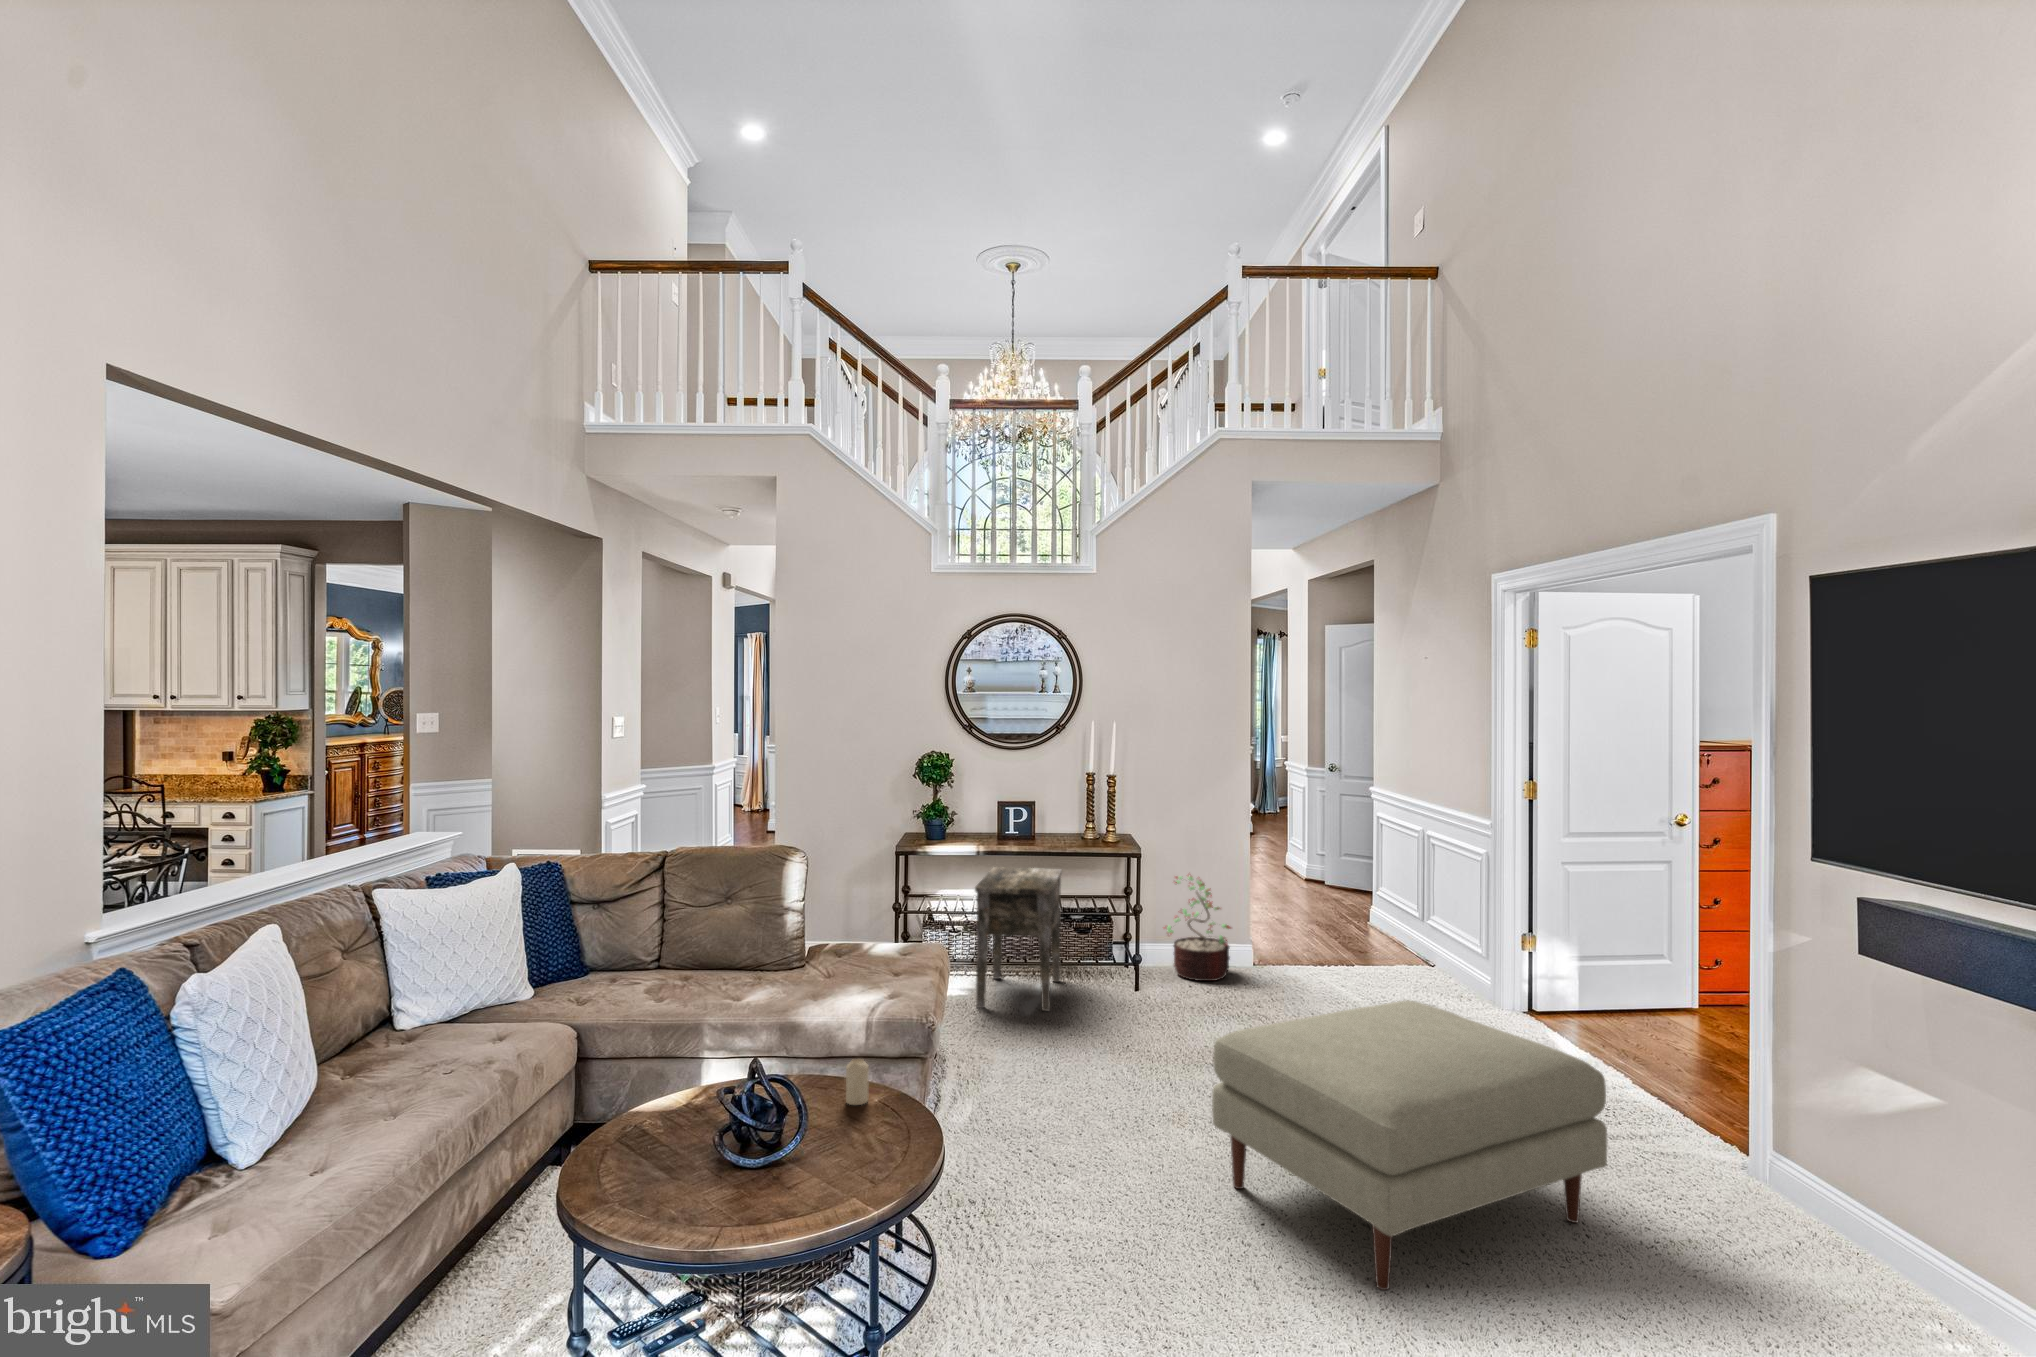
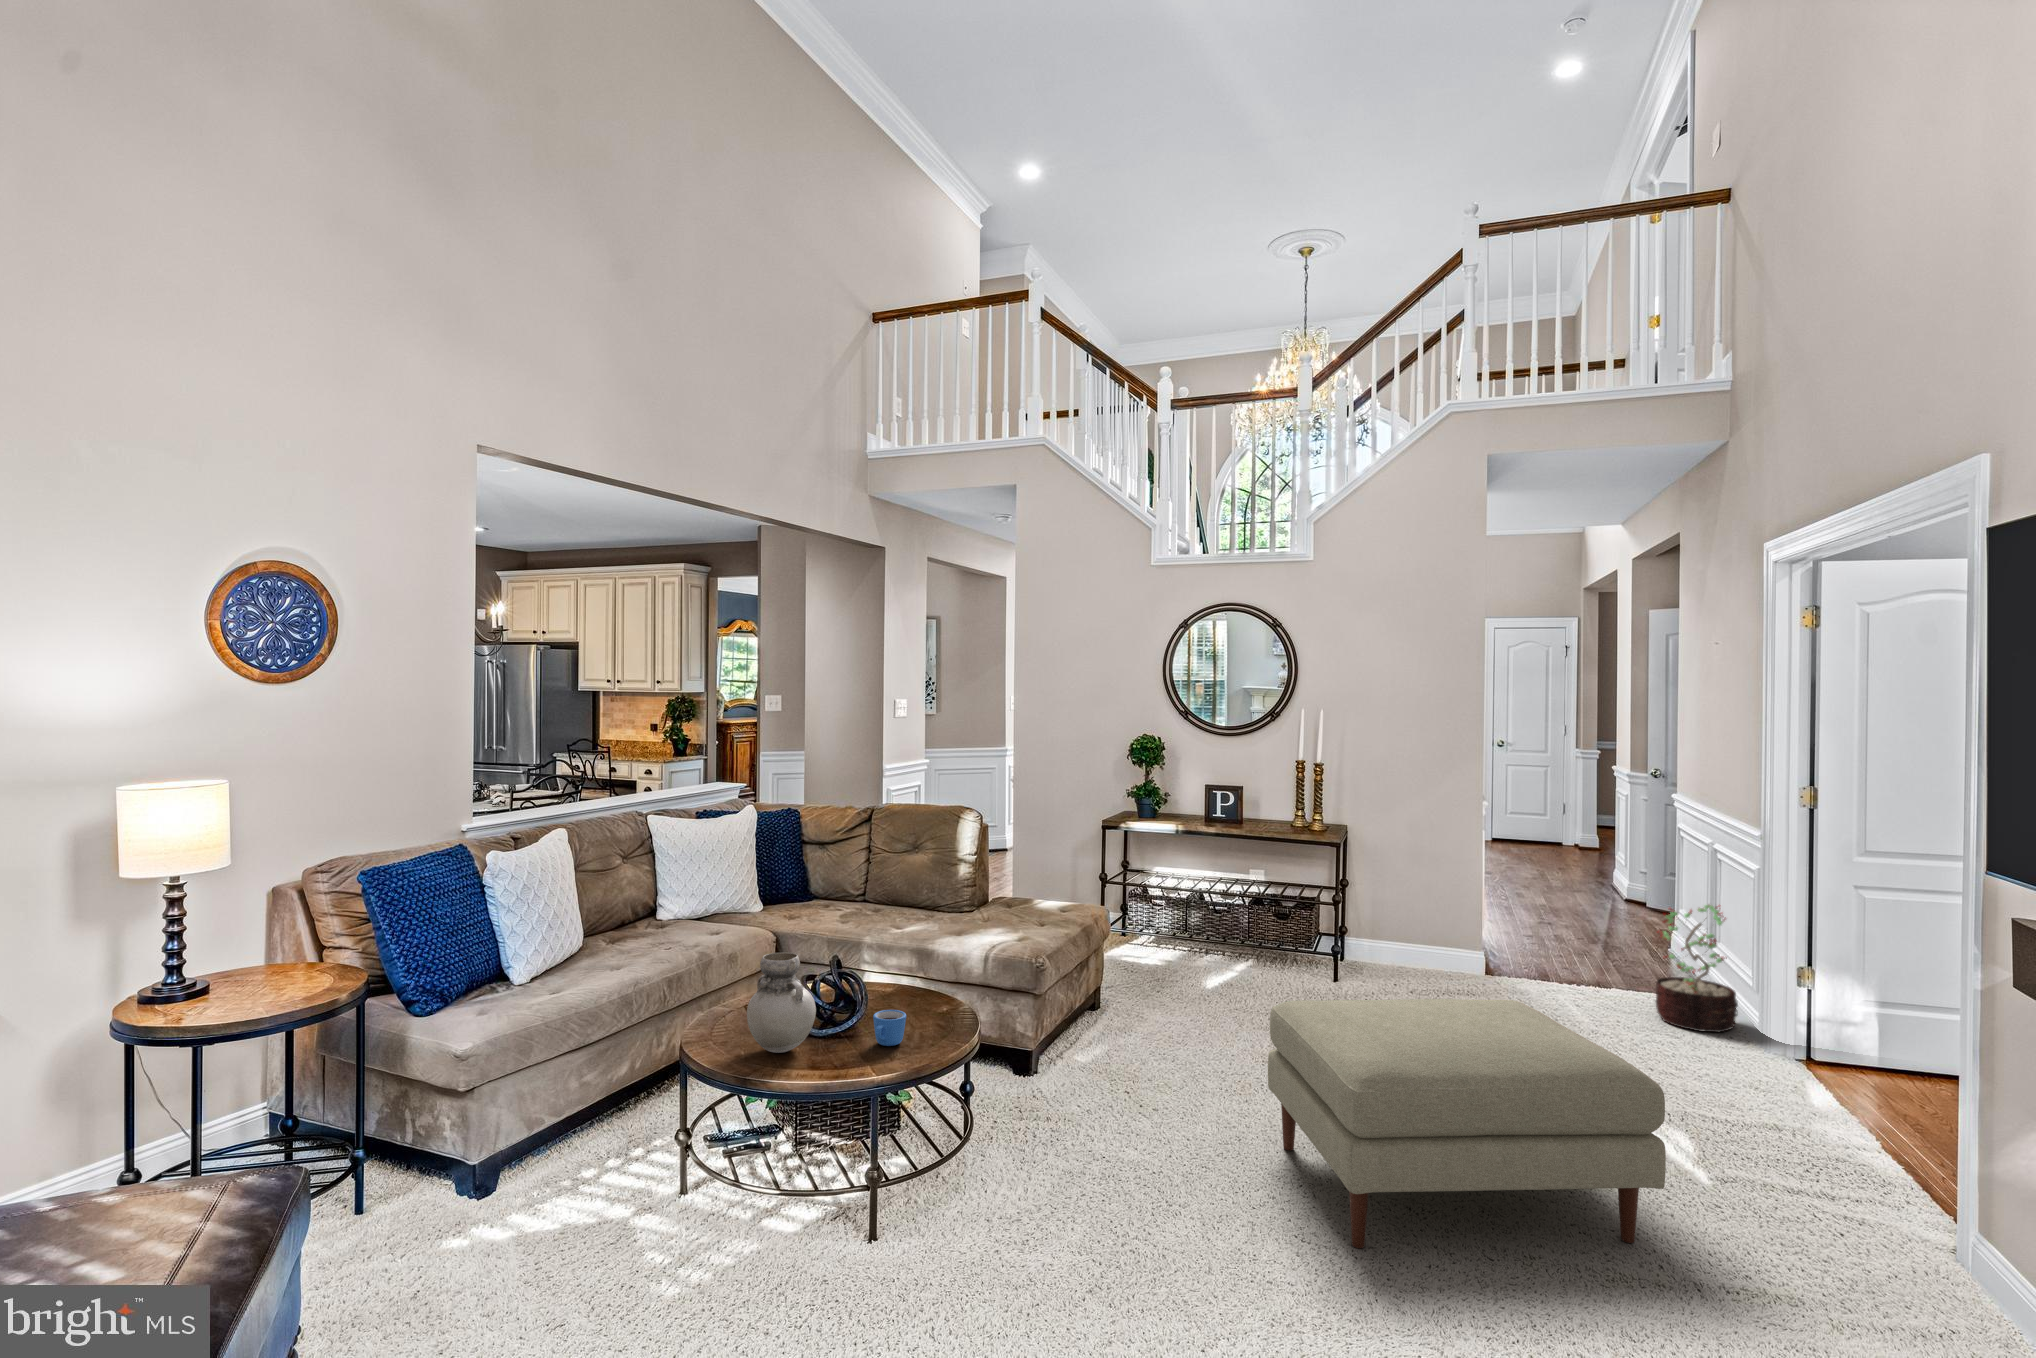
side table: present [975,867,1062,1011] -> none [1159,848,1264,988]
decorative plant: present [1165,875,1231,981] -> present [1655,905,1738,1032]
candle: present [846,1059,869,1105] -> none [908,971,926,1007]
vase: none [699,1070,793,1210] -> present [747,952,816,1053]
mug: none [855,1120,897,1170] -> present [873,1010,906,1046]

